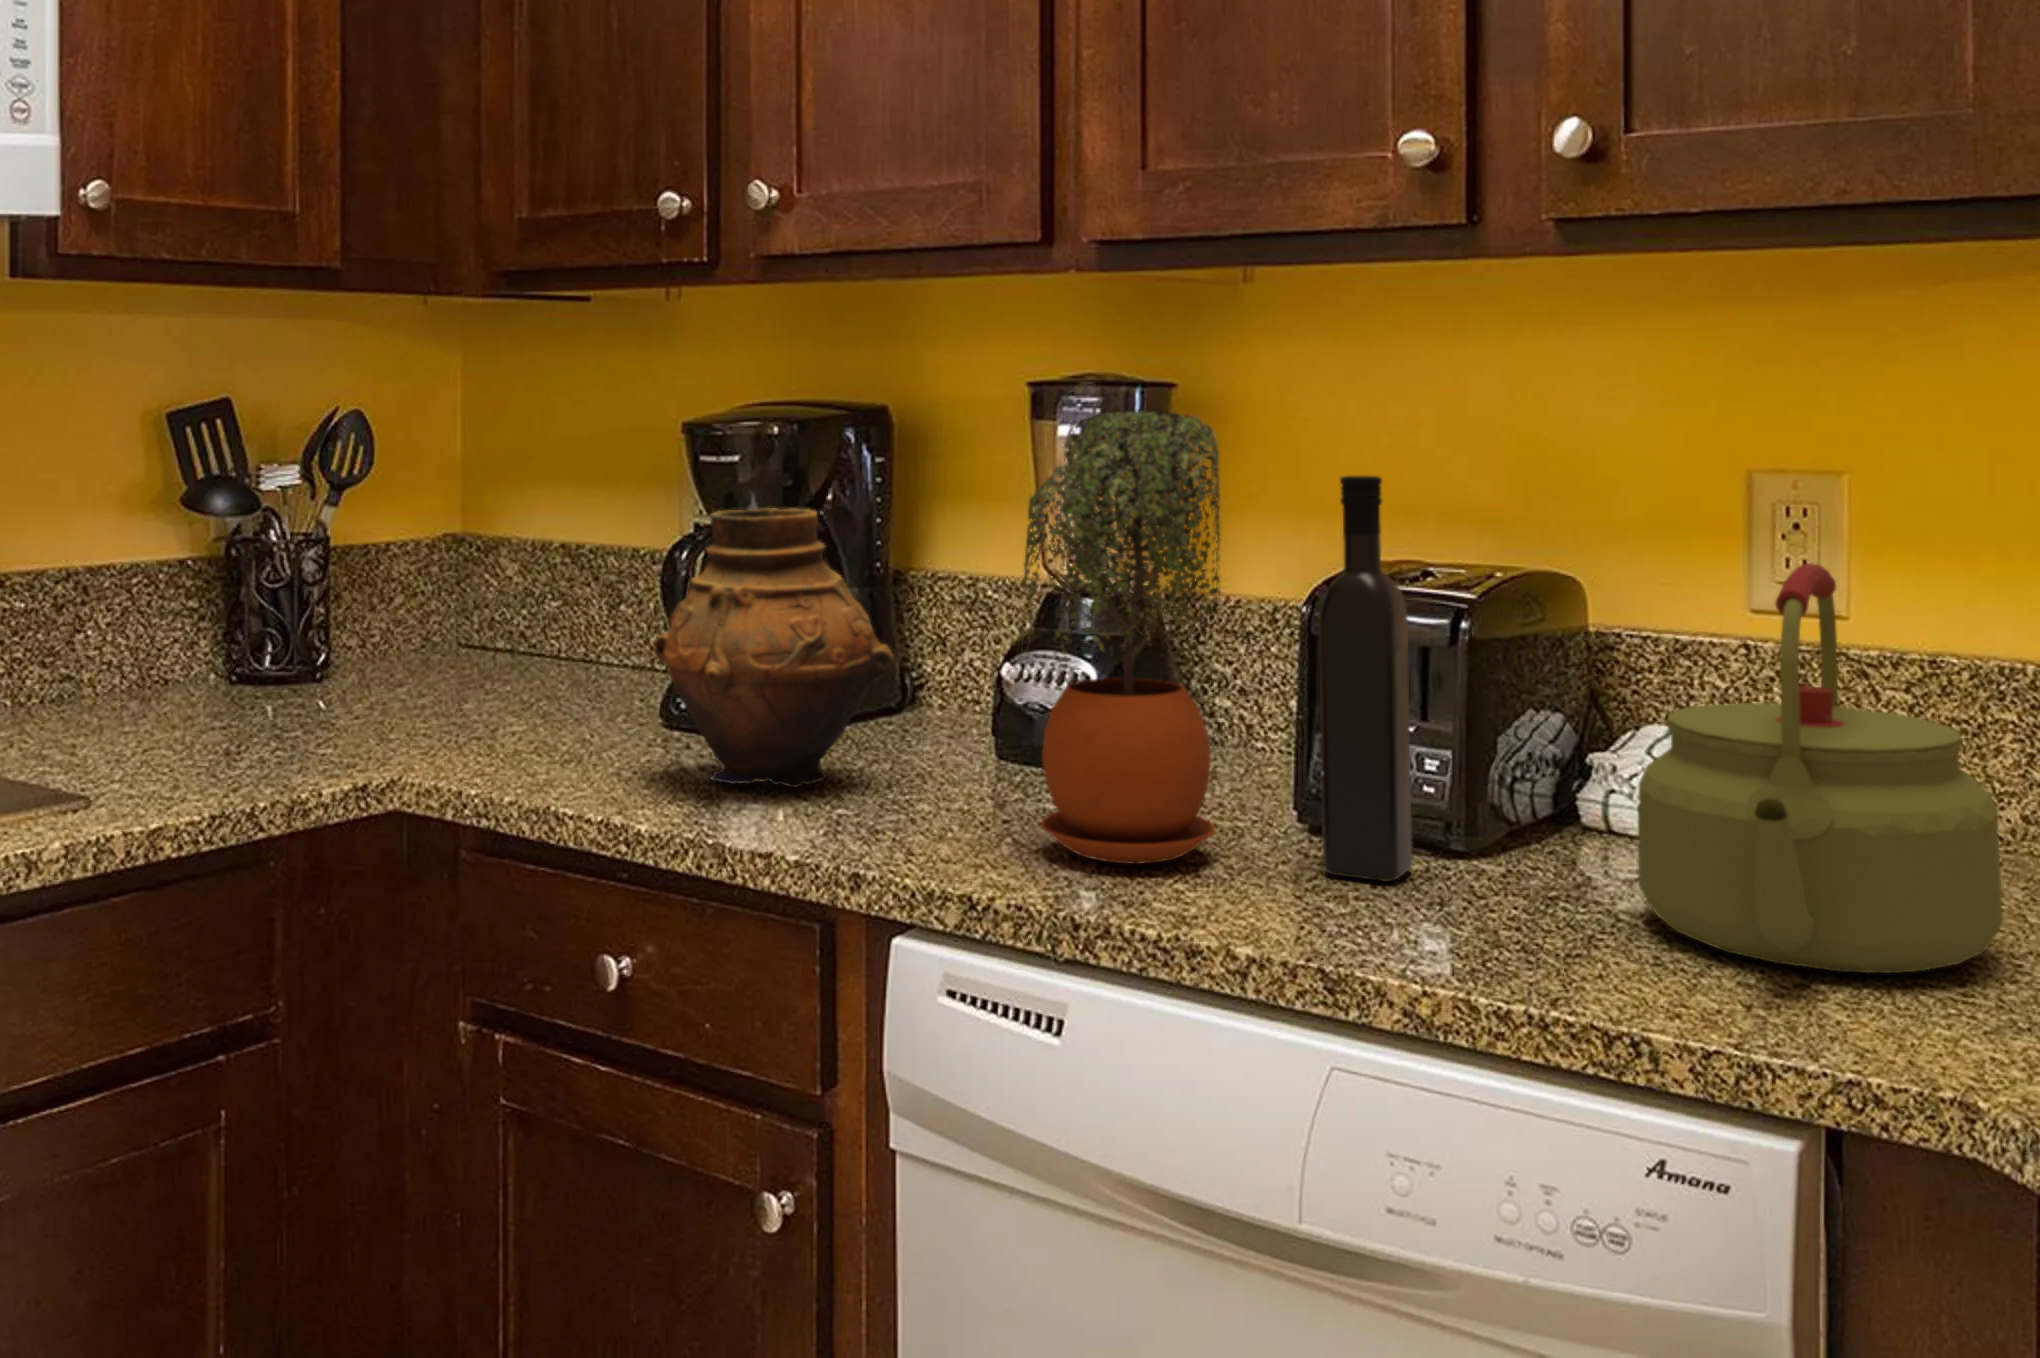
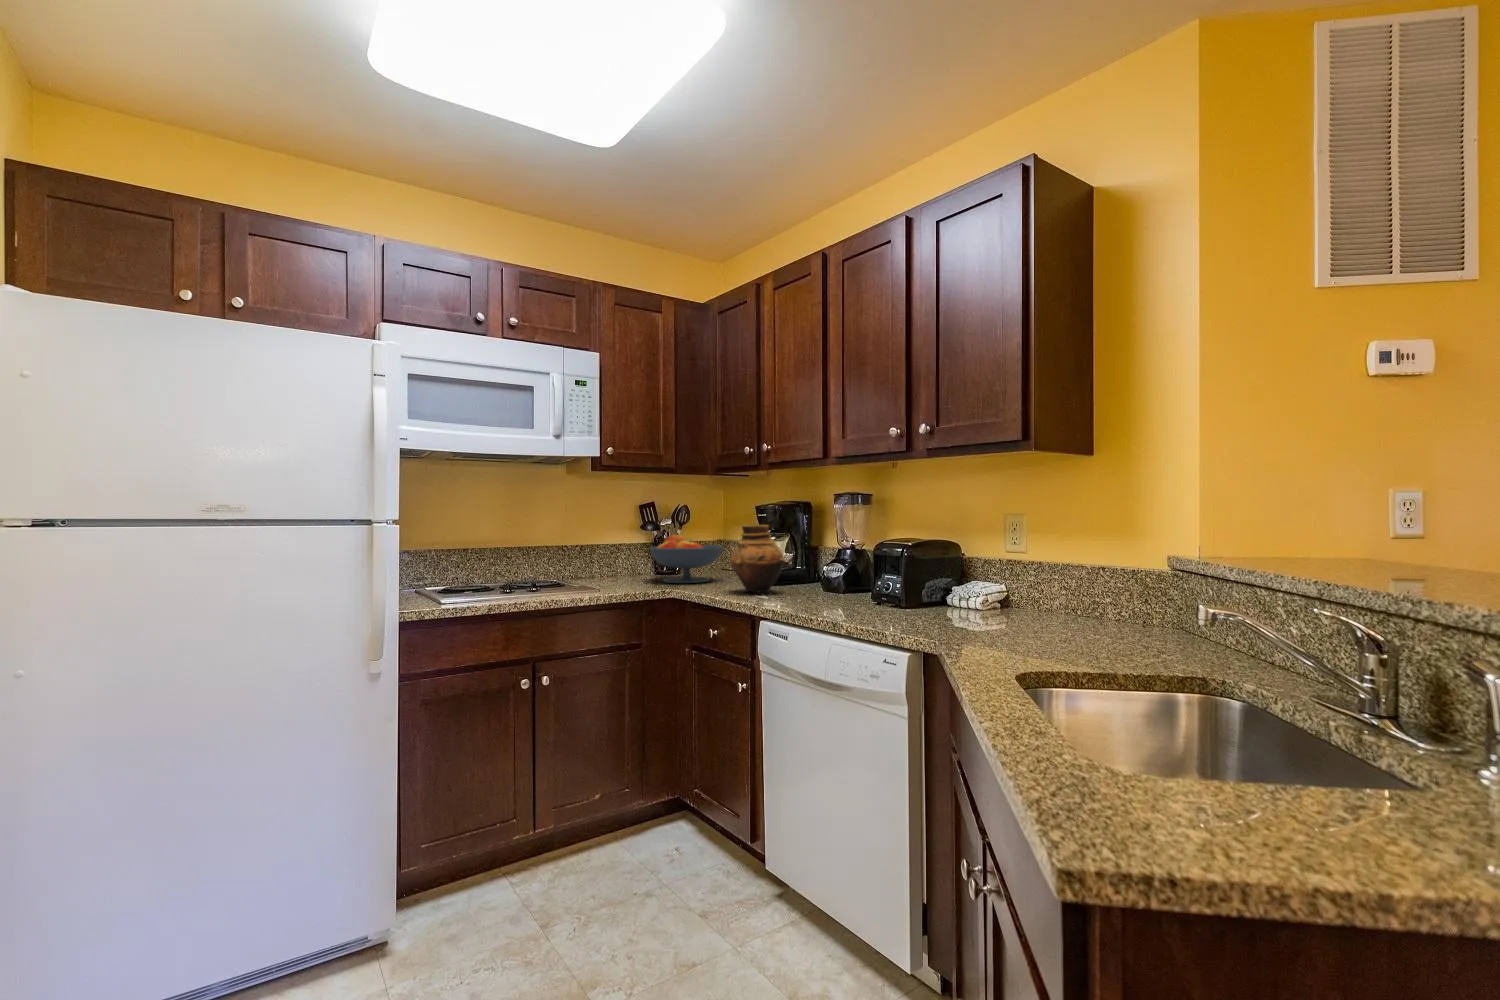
potted plant: present [1018,410,1220,864] -> none [794,497,850,606]
wine bottle: present [1319,476,1412,881] -> none [861,512,886,611]
fruit bowl: none [255,534,557,738] -> present [650,535,723,583]
kettle: present [1639,563,2002,973] -> none [920,531,1002,626]

